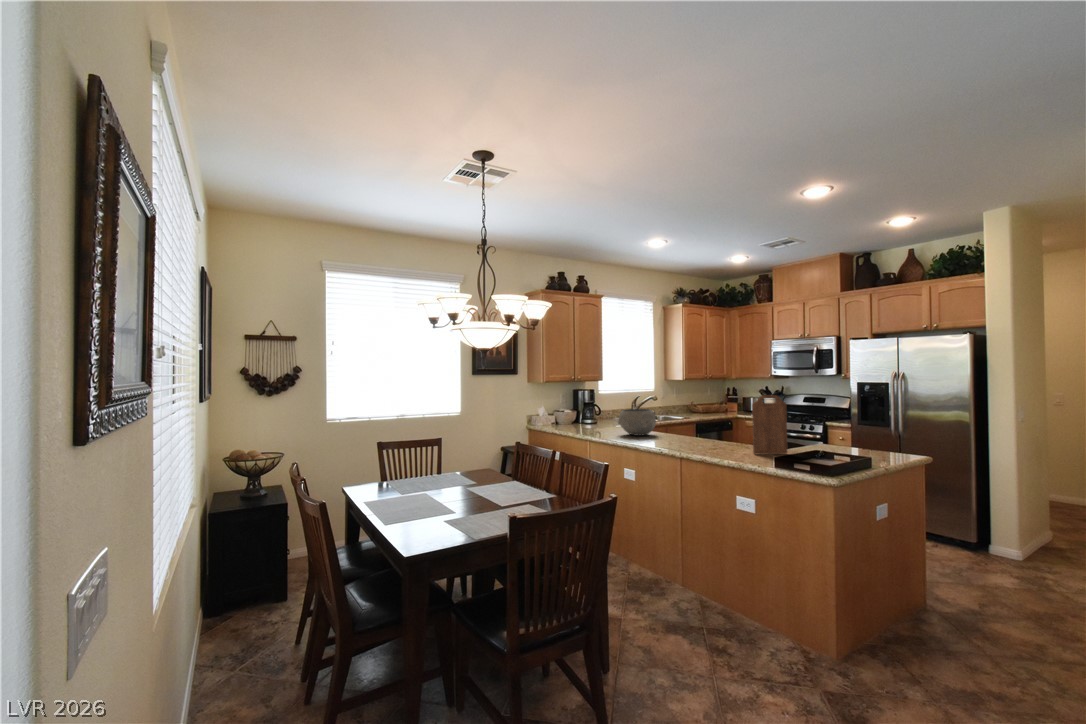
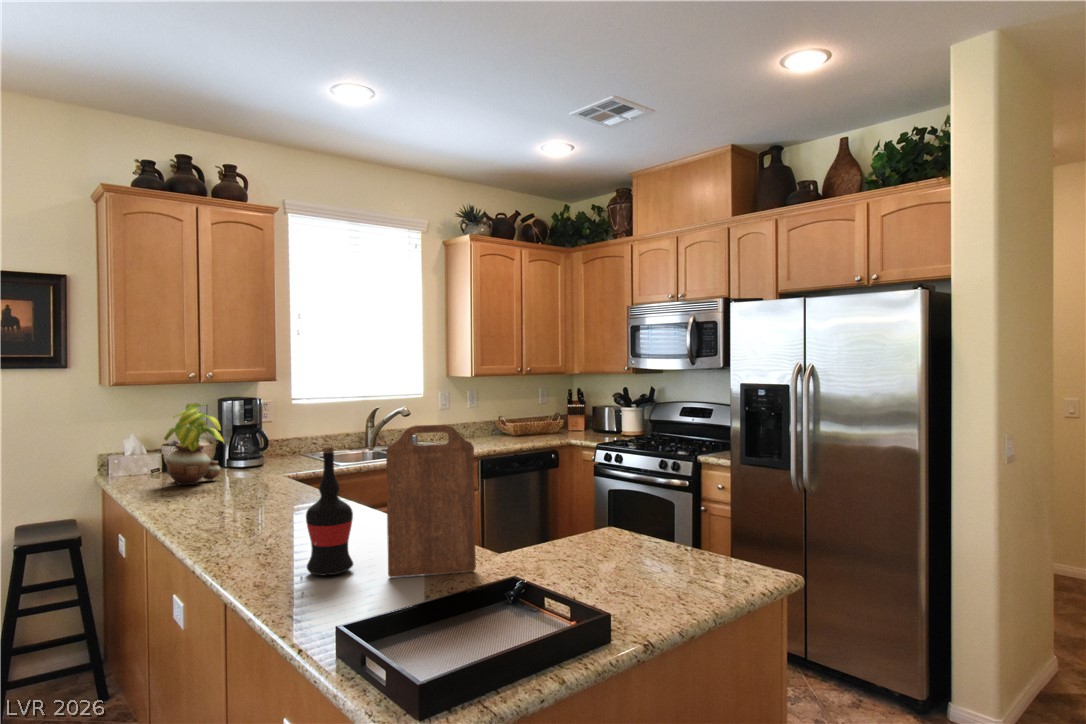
potted plant: none [571,390,600,429] -> present [164,403,225,485]
wine bottle: none [716,403,735,453] -> present [306,446,353,575]
ceramic bowl: present [618,409,656,435] -> none [211,445,304,506]

